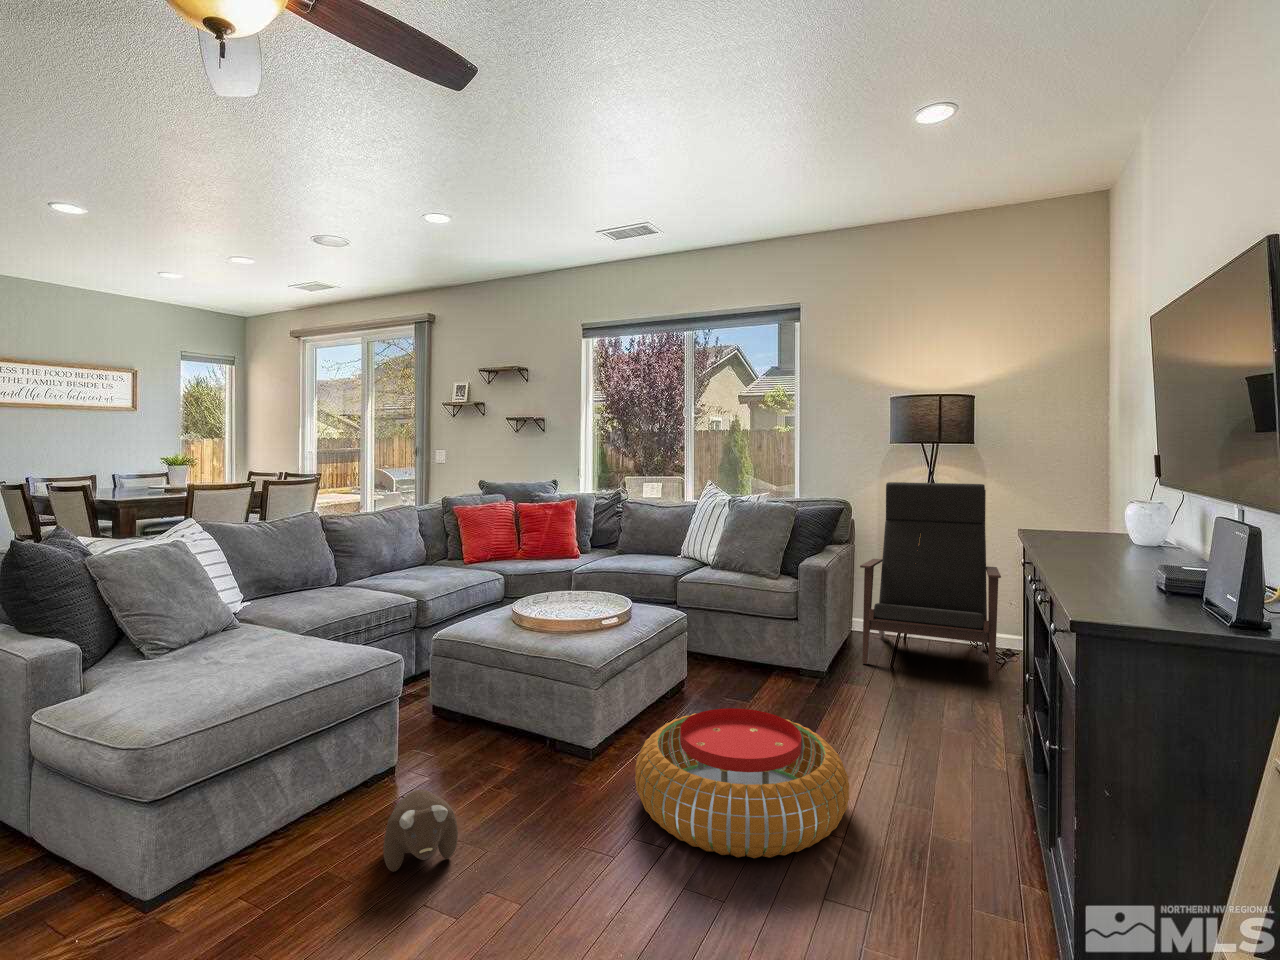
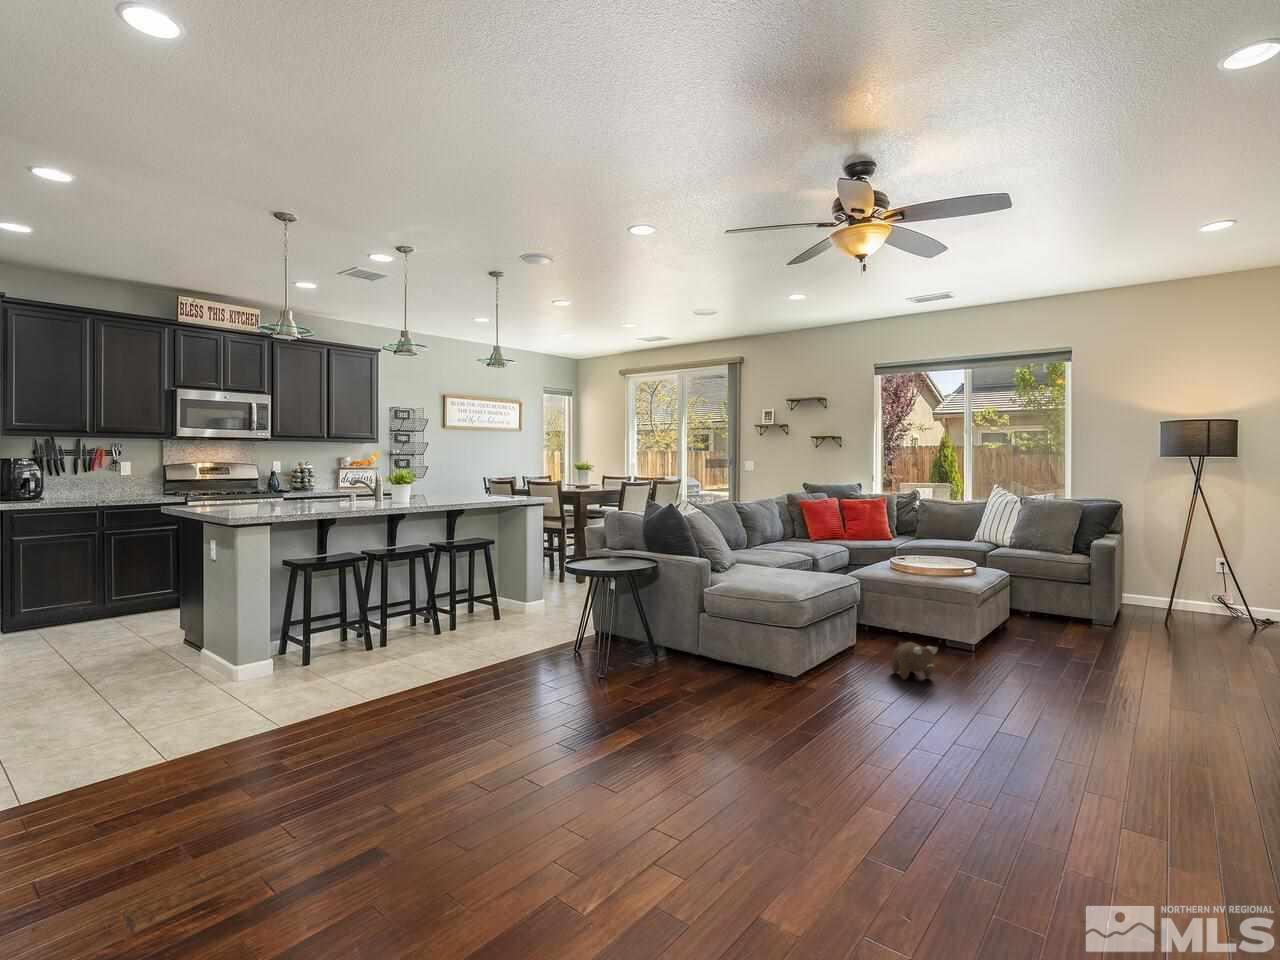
lounge chair: present [860,482,1001,681] -> none [1138,487,1264,636]
pouf: present [635,708,849,858] -> none [1016,621,1167,692]

